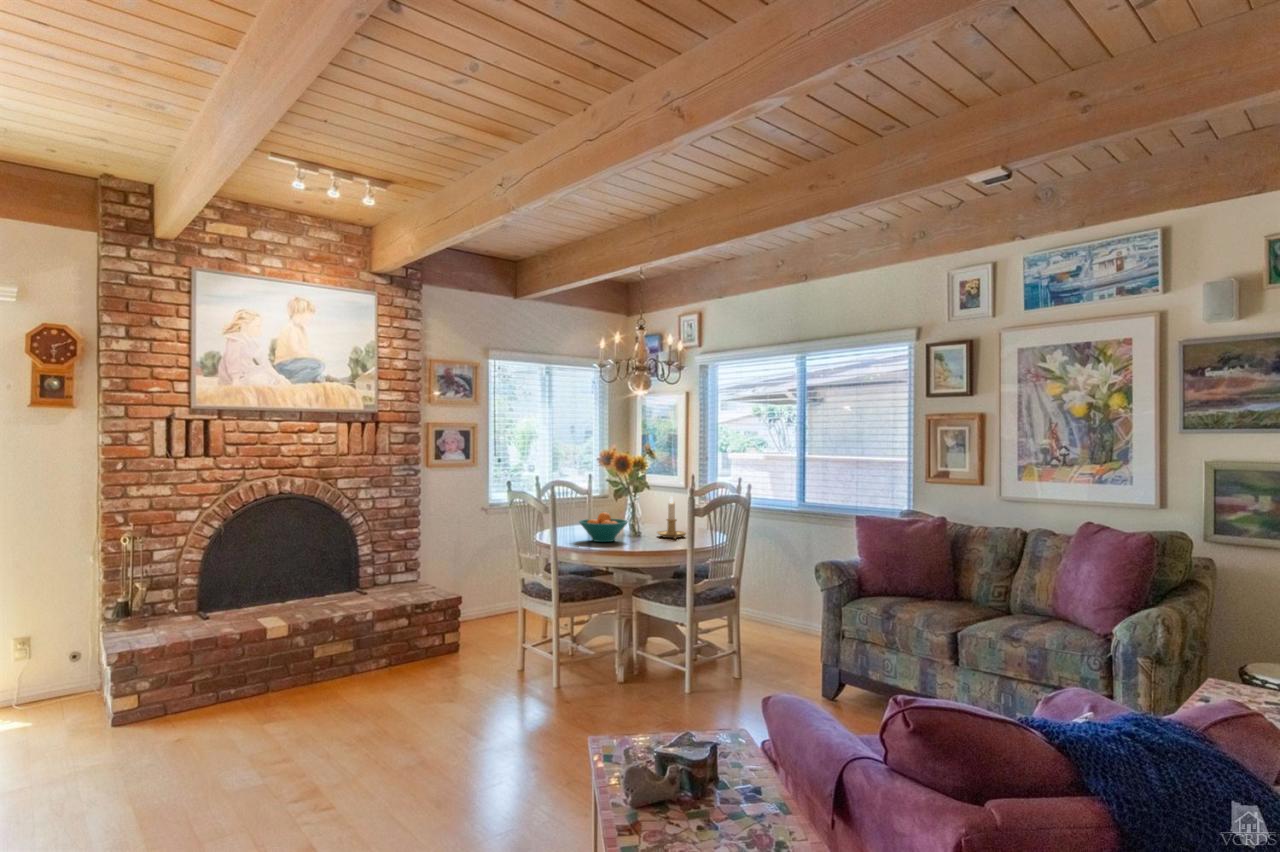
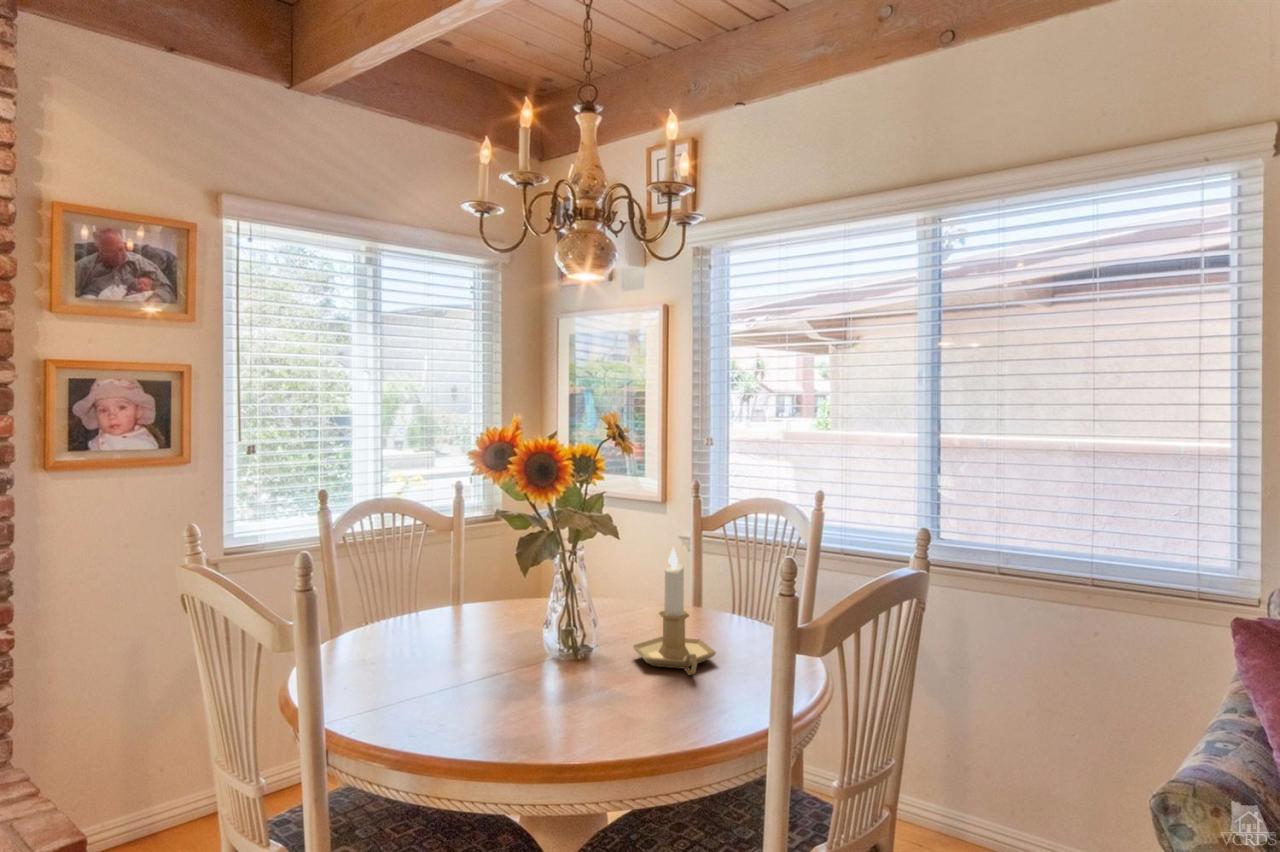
fruit bowl: present [579,512,628,542] -> none [407,613,559,711]

